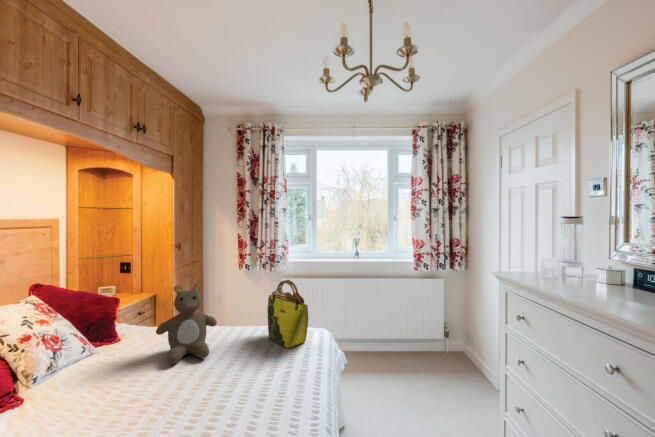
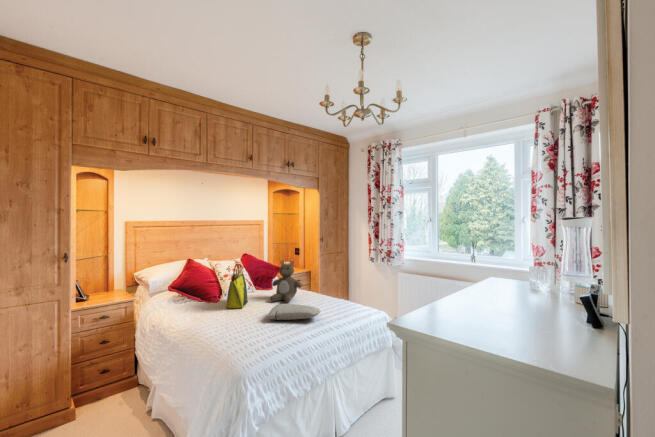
tote bag: present [267,280,308,348] -> present [227,264,248,308]
pillow: none [216,352,306,401] -> present [268,304,321,320]

